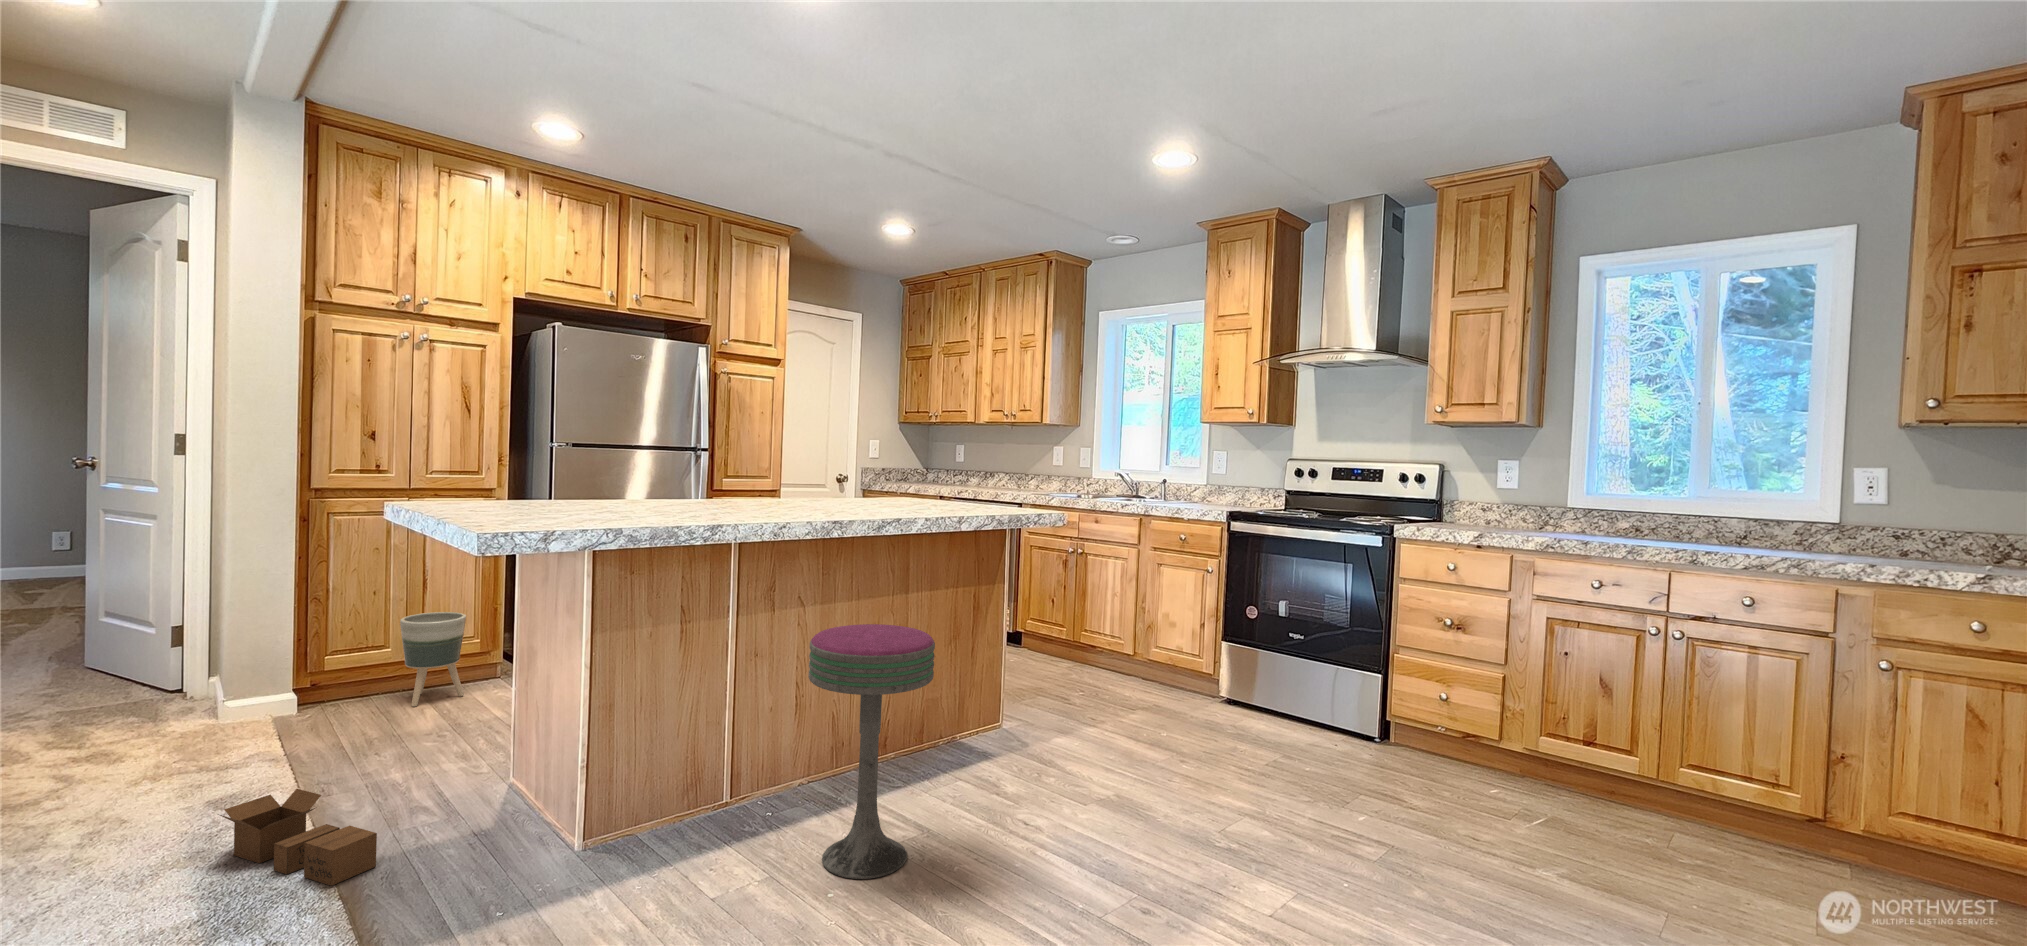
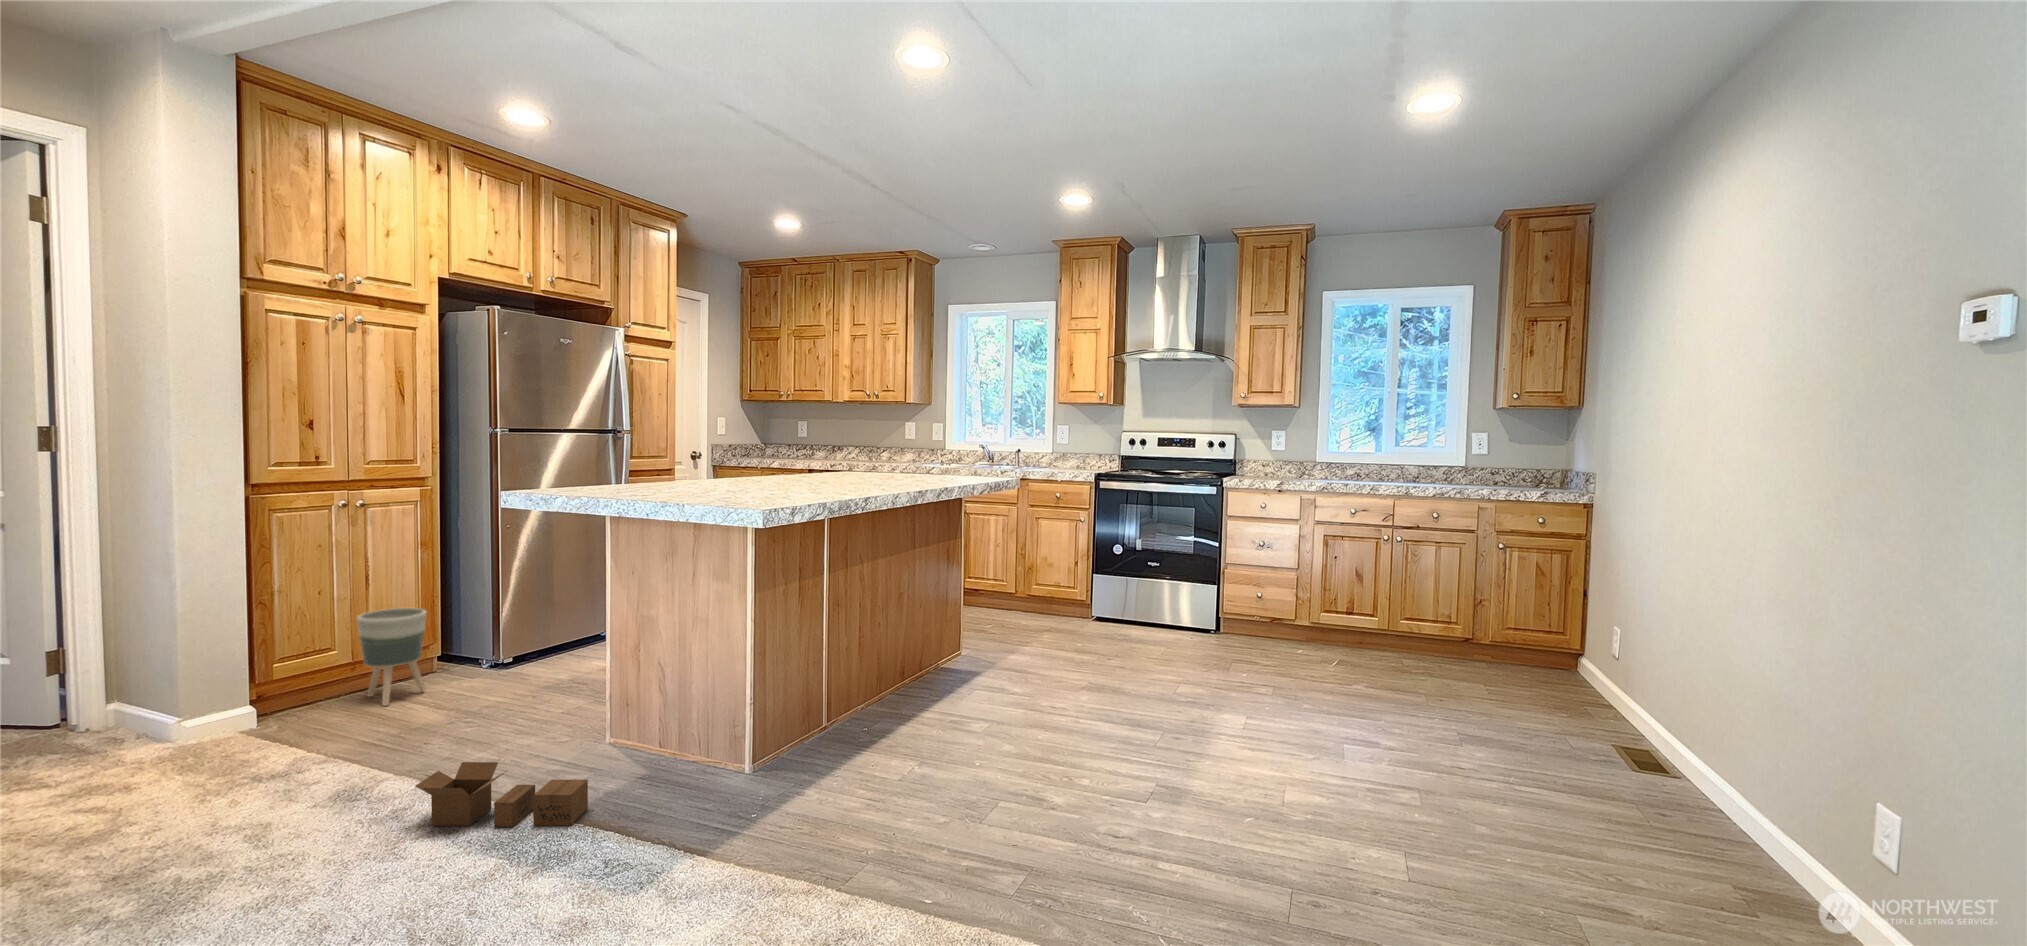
bar stool: present [808,624,935,879] -> none [924,568,1017,753]

